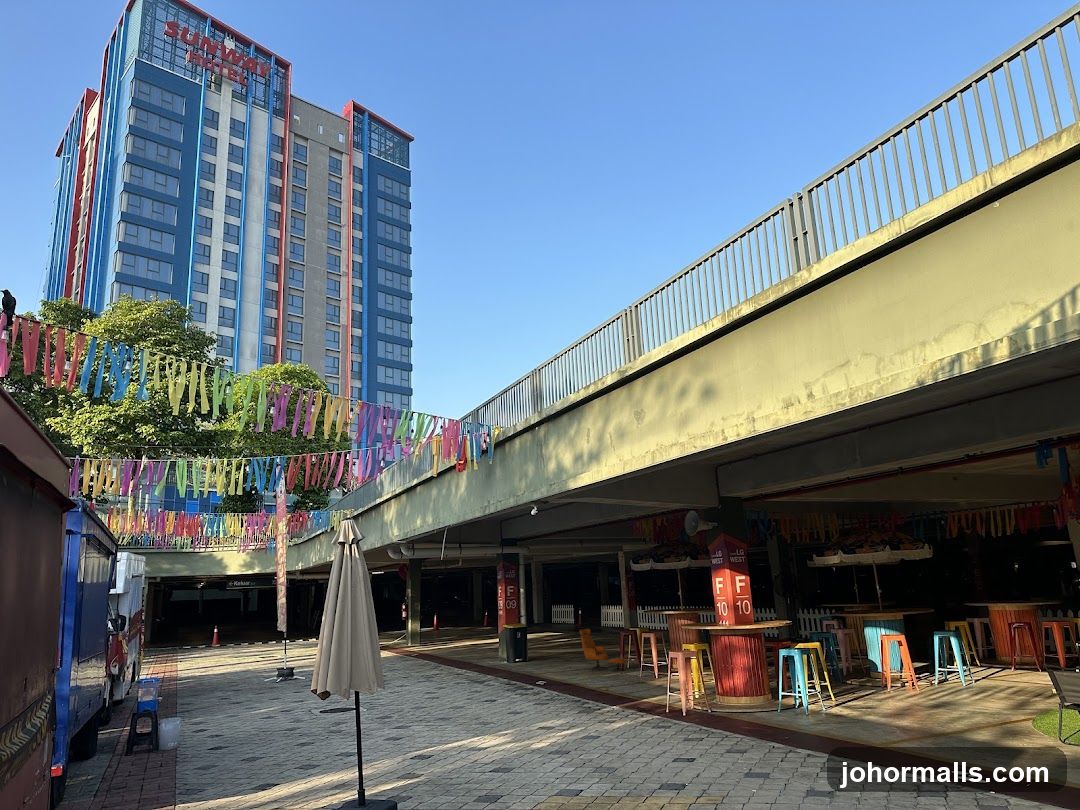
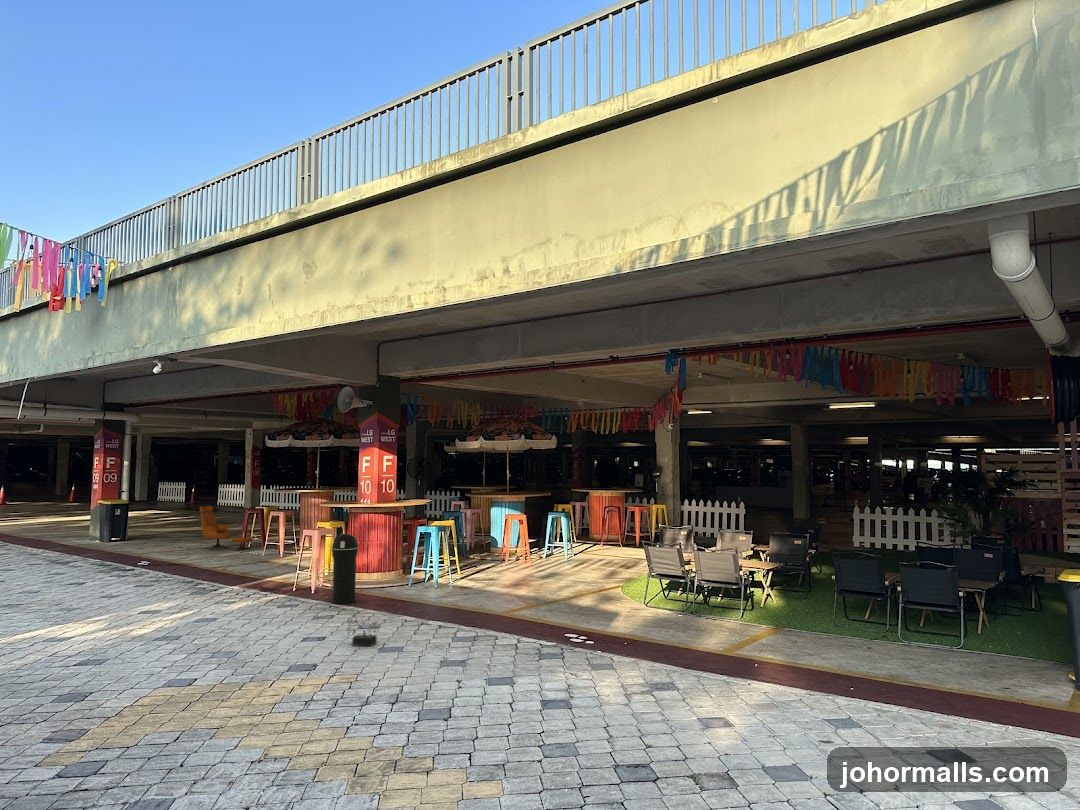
trash can: none [693,656,723,727] -> present [332,534,358,604]
decorative plant: none [710,735,744,769] -> present [347,615,380,646]

